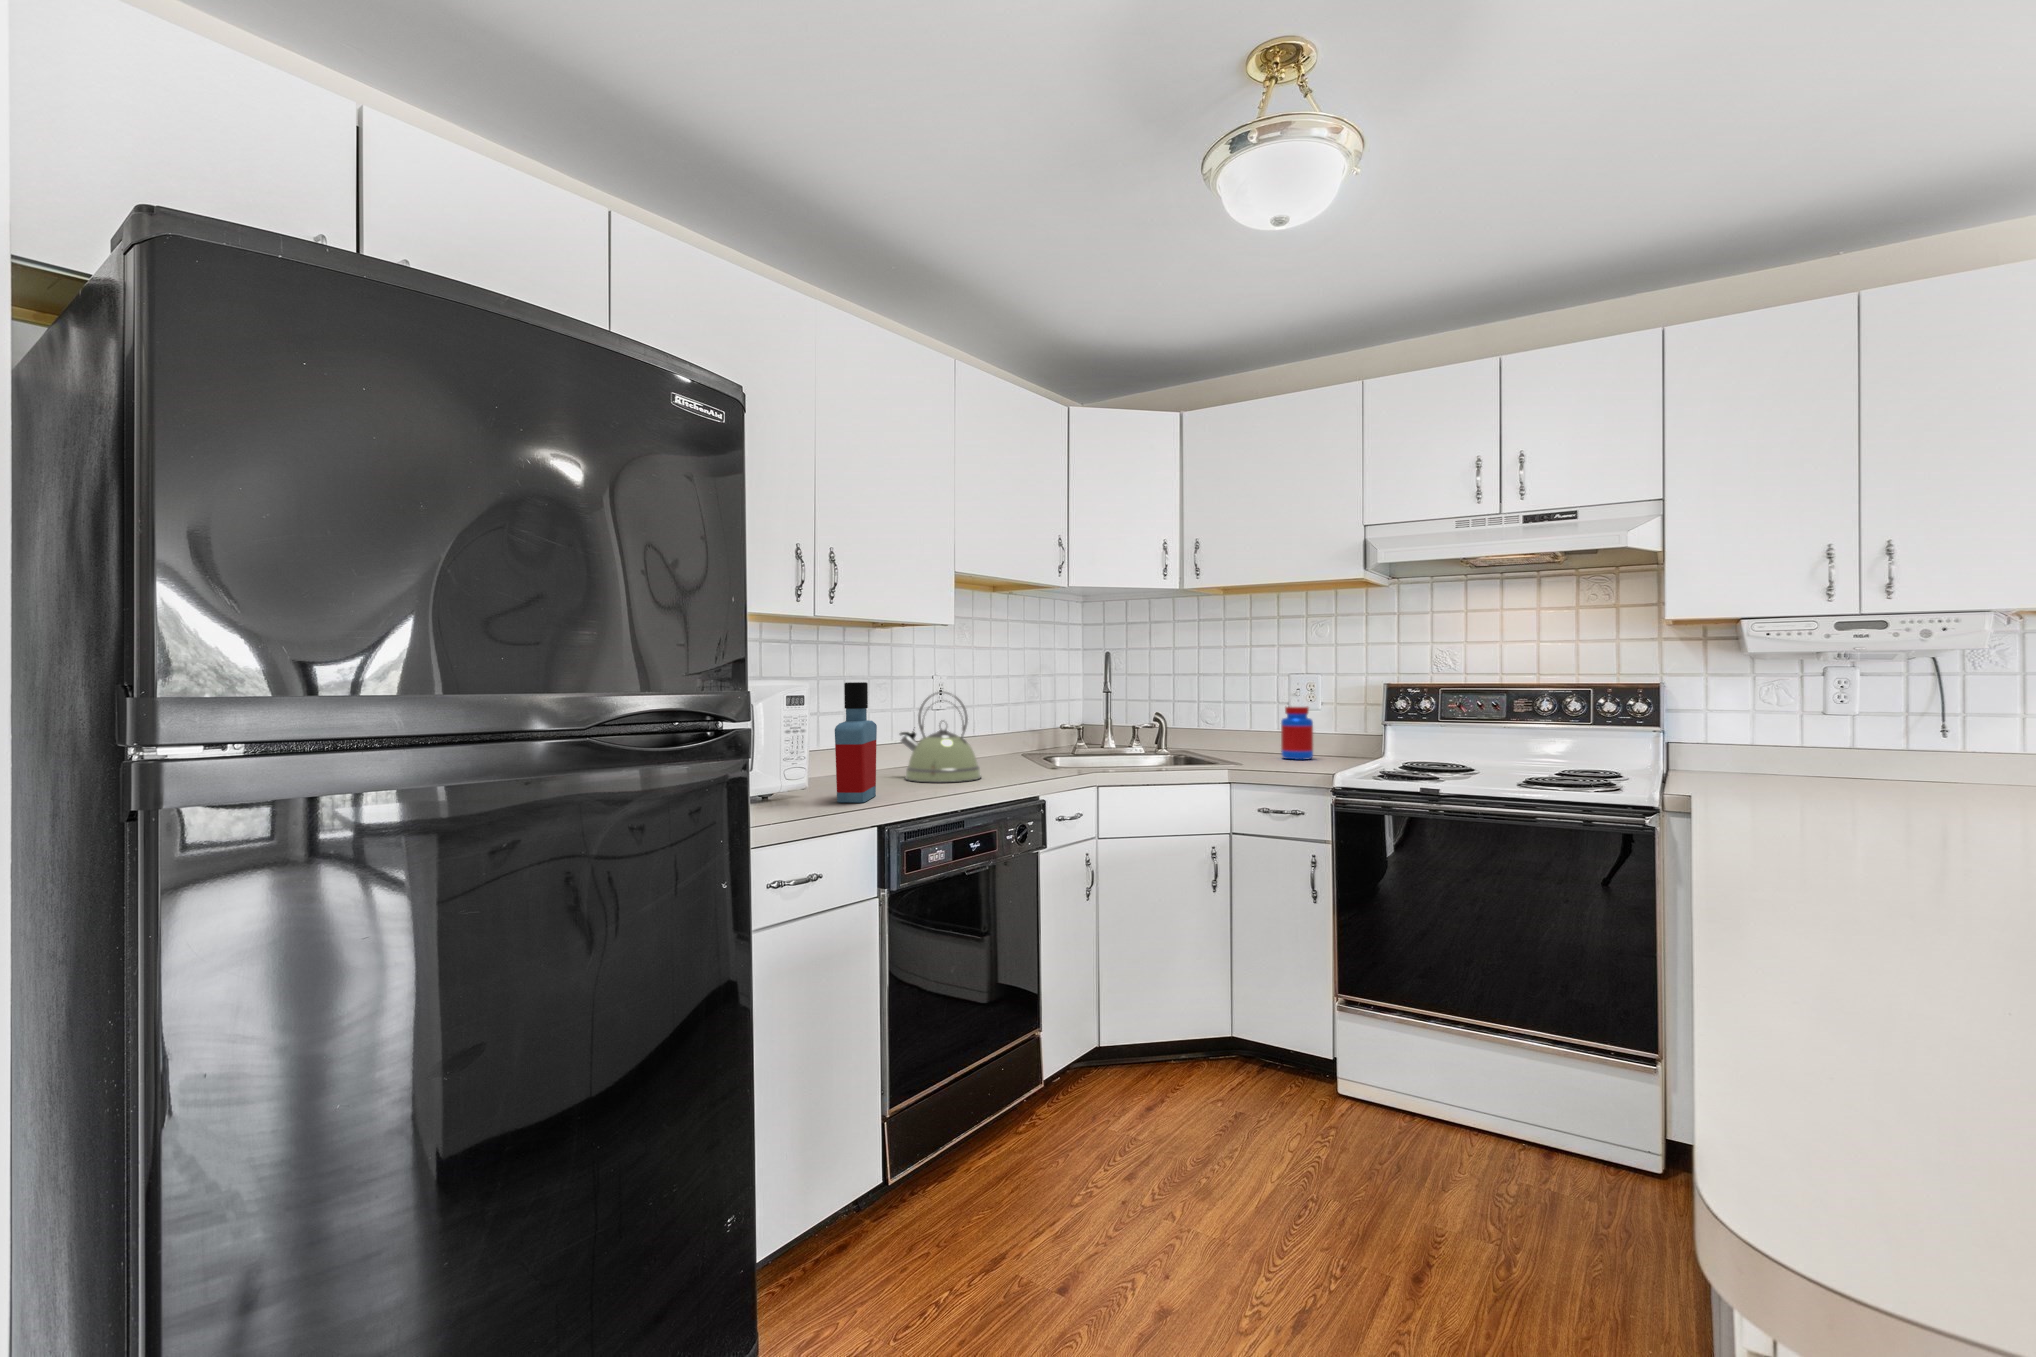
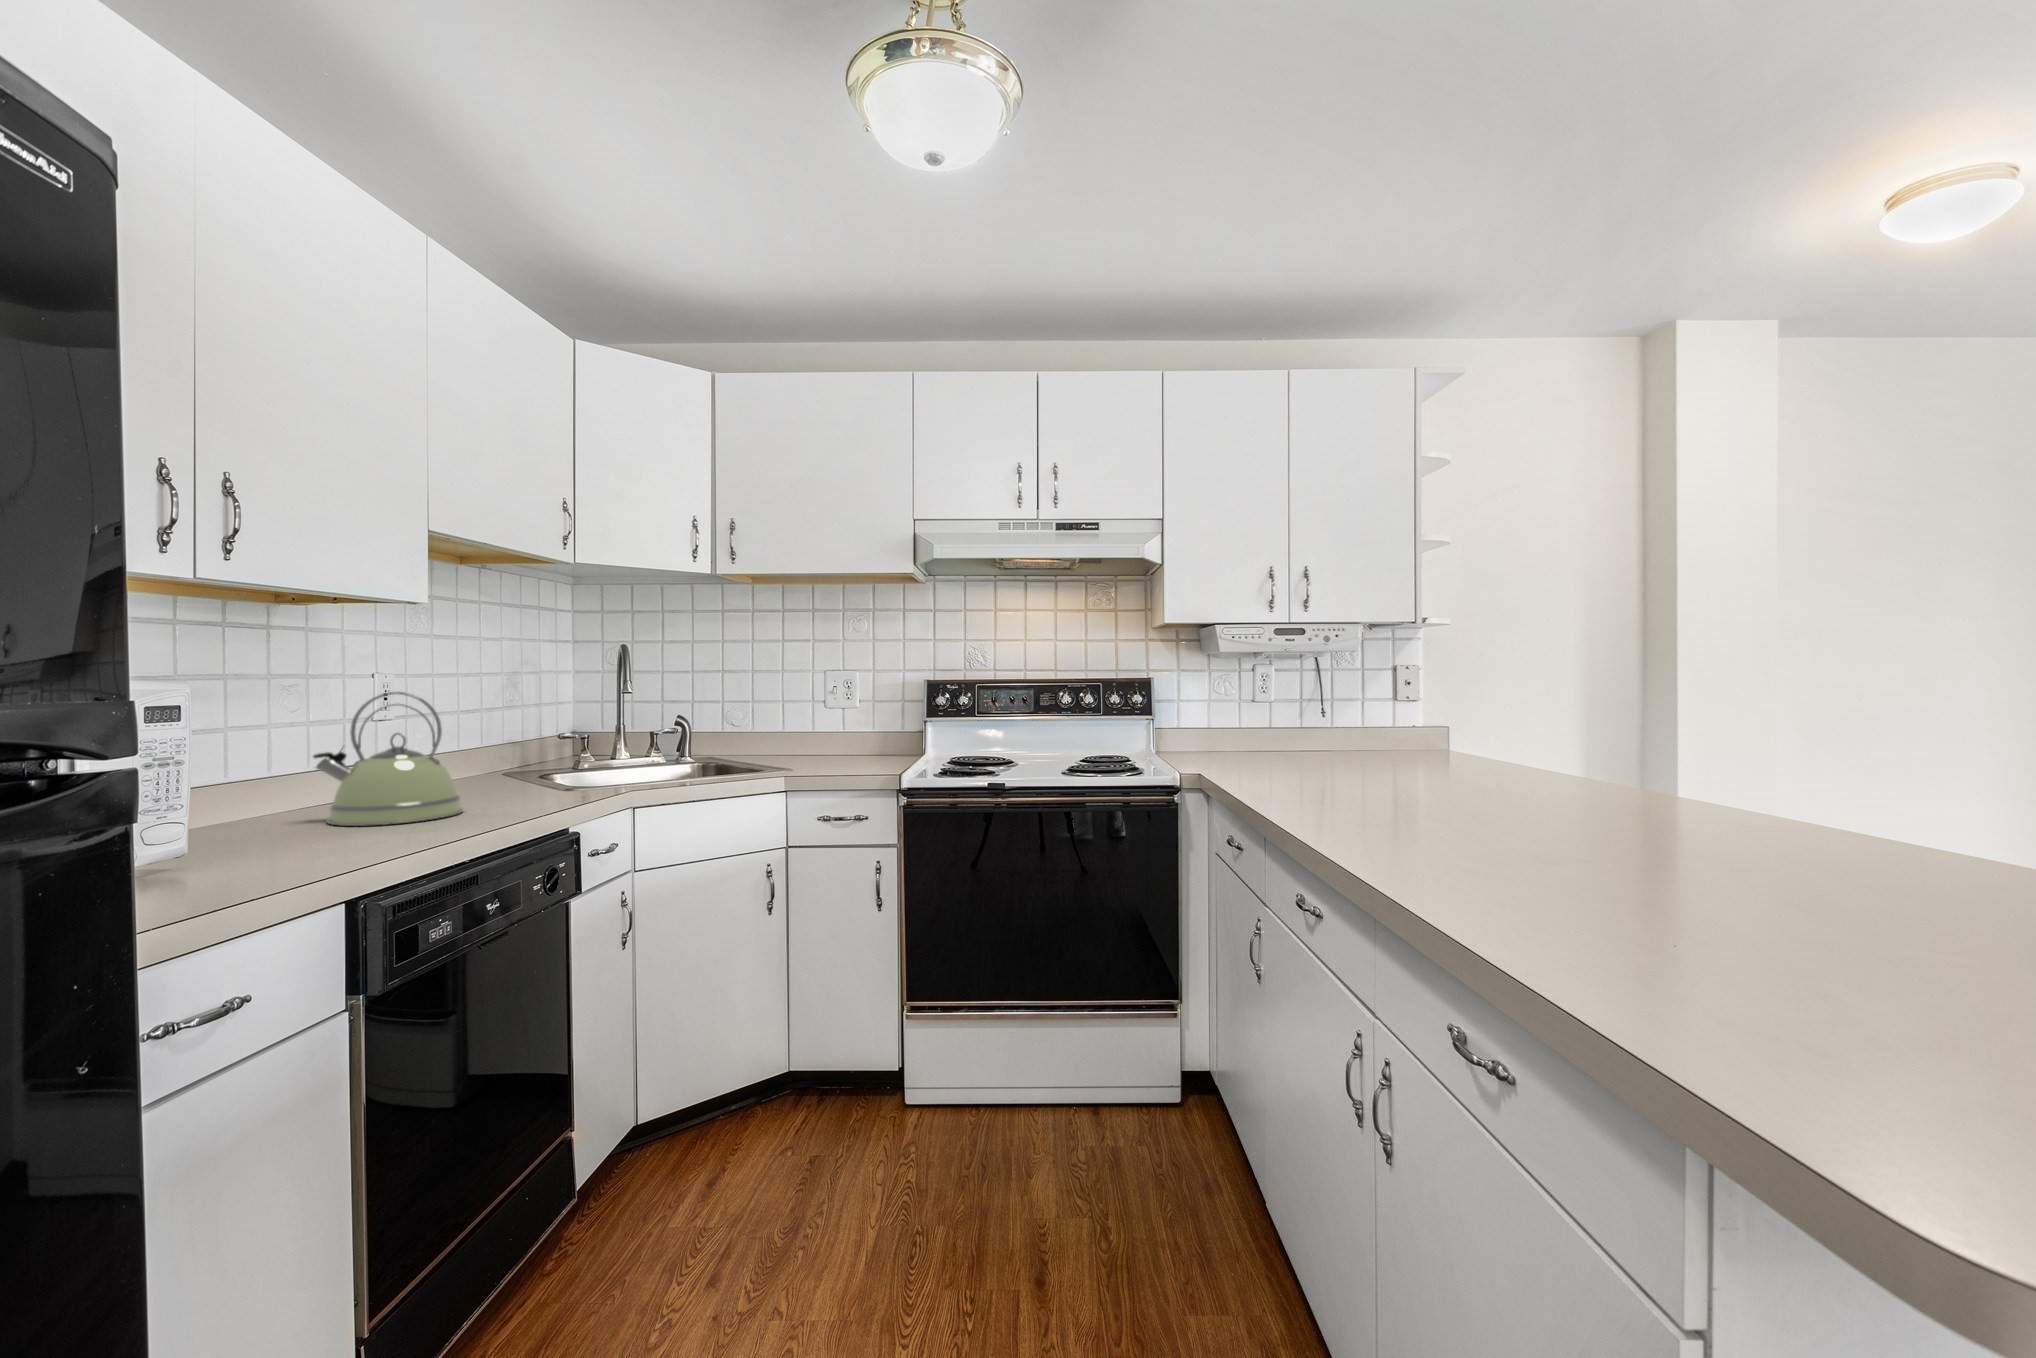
bottle: present [835,682,877,802] -> none [211,678,292,877]
jar: present [1281,706,1313,760] -> none [823,703,855,759]

